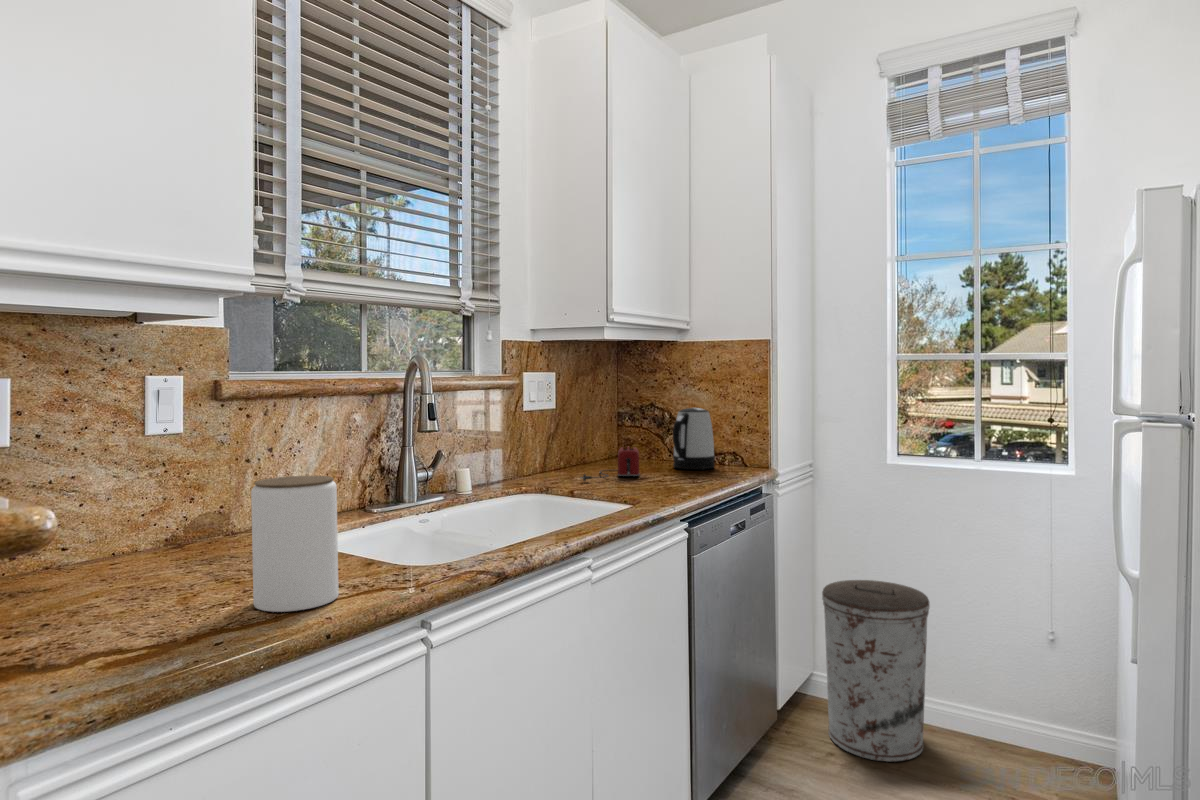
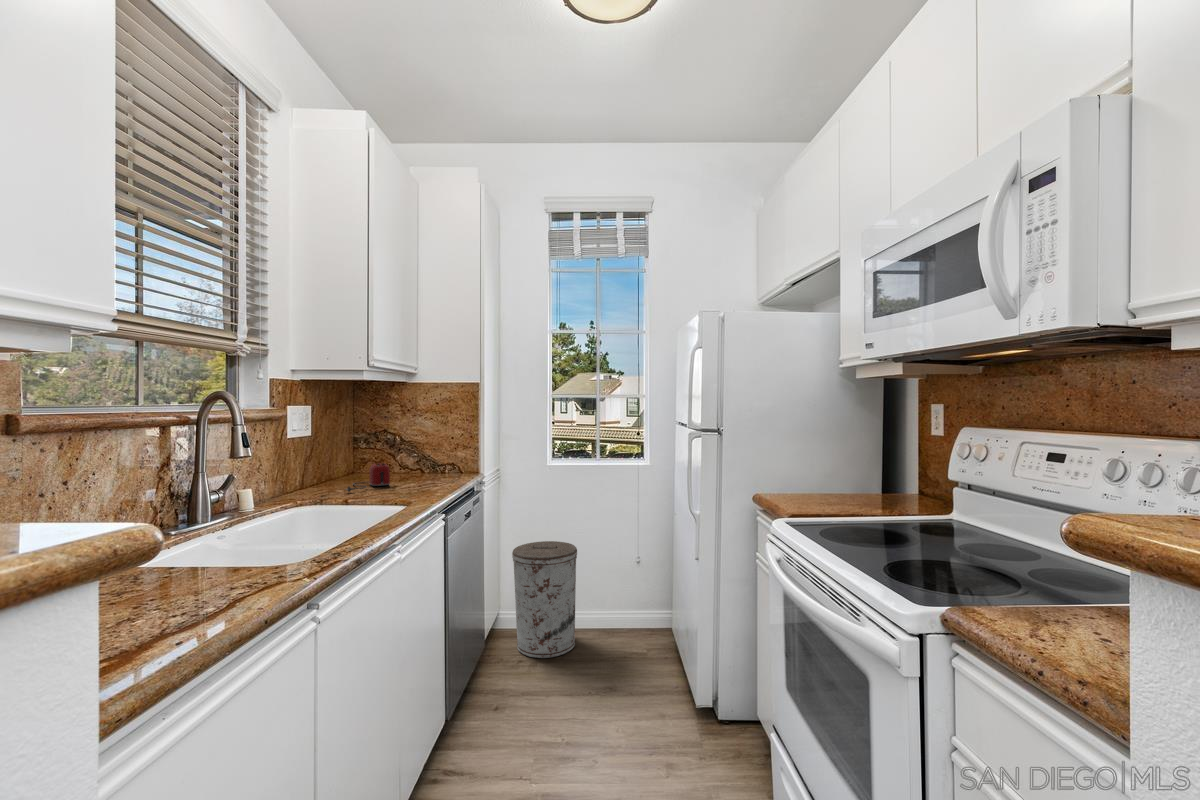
kettle: present [673,408,715,469] -> none [408,432,440,477]
jar: present [251,476,339,612] -> none [163,496,247,617]

